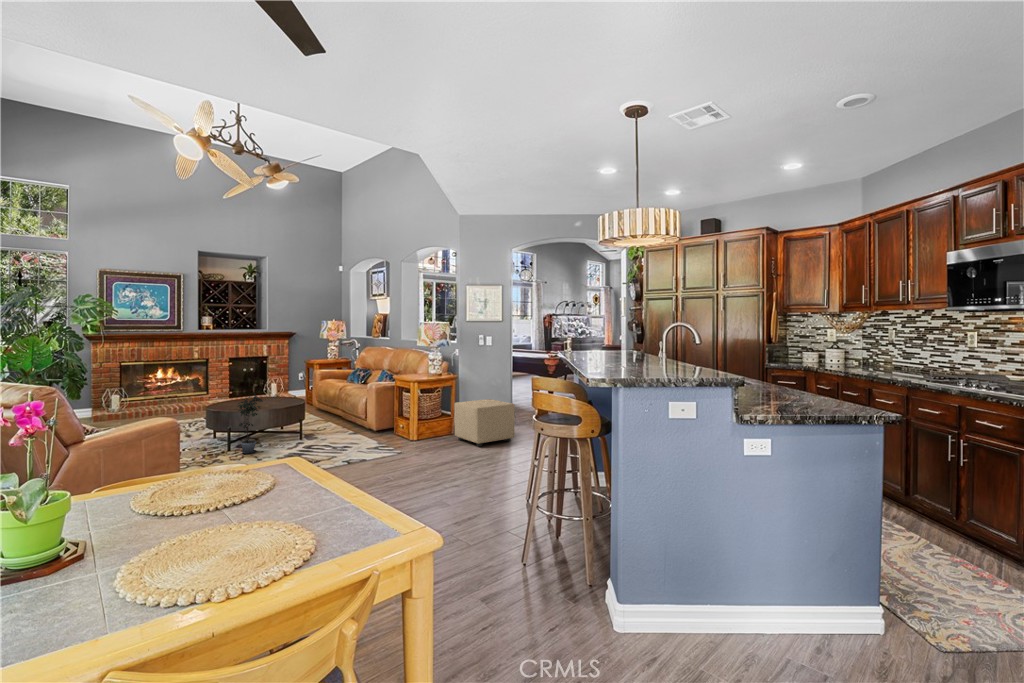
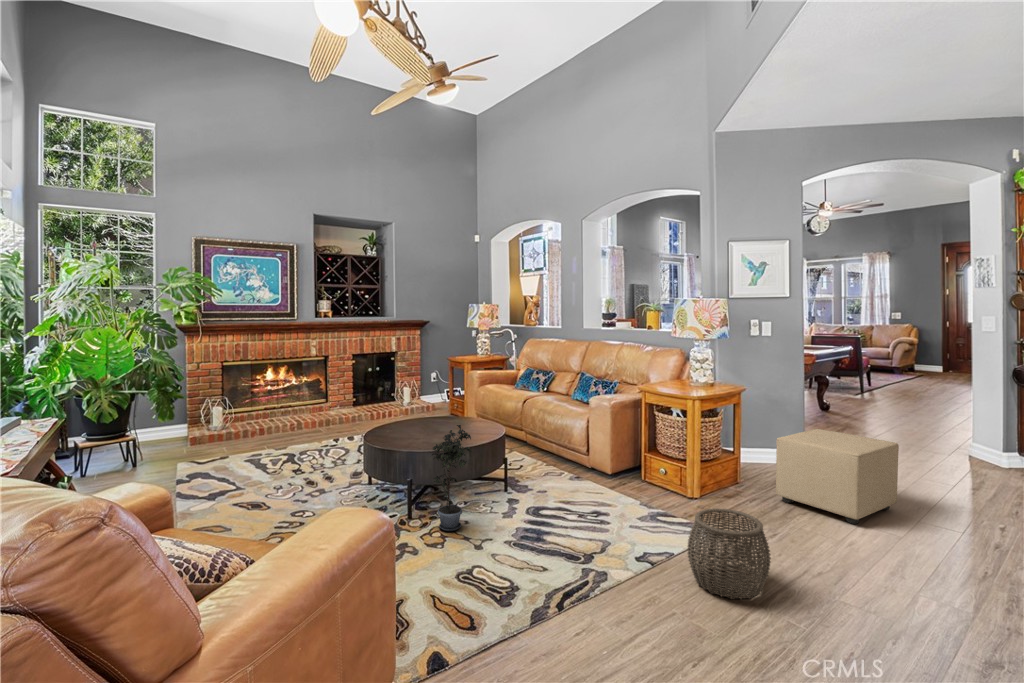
woven basket: none [353,431,393,470] -> present [687,508,771,599]

